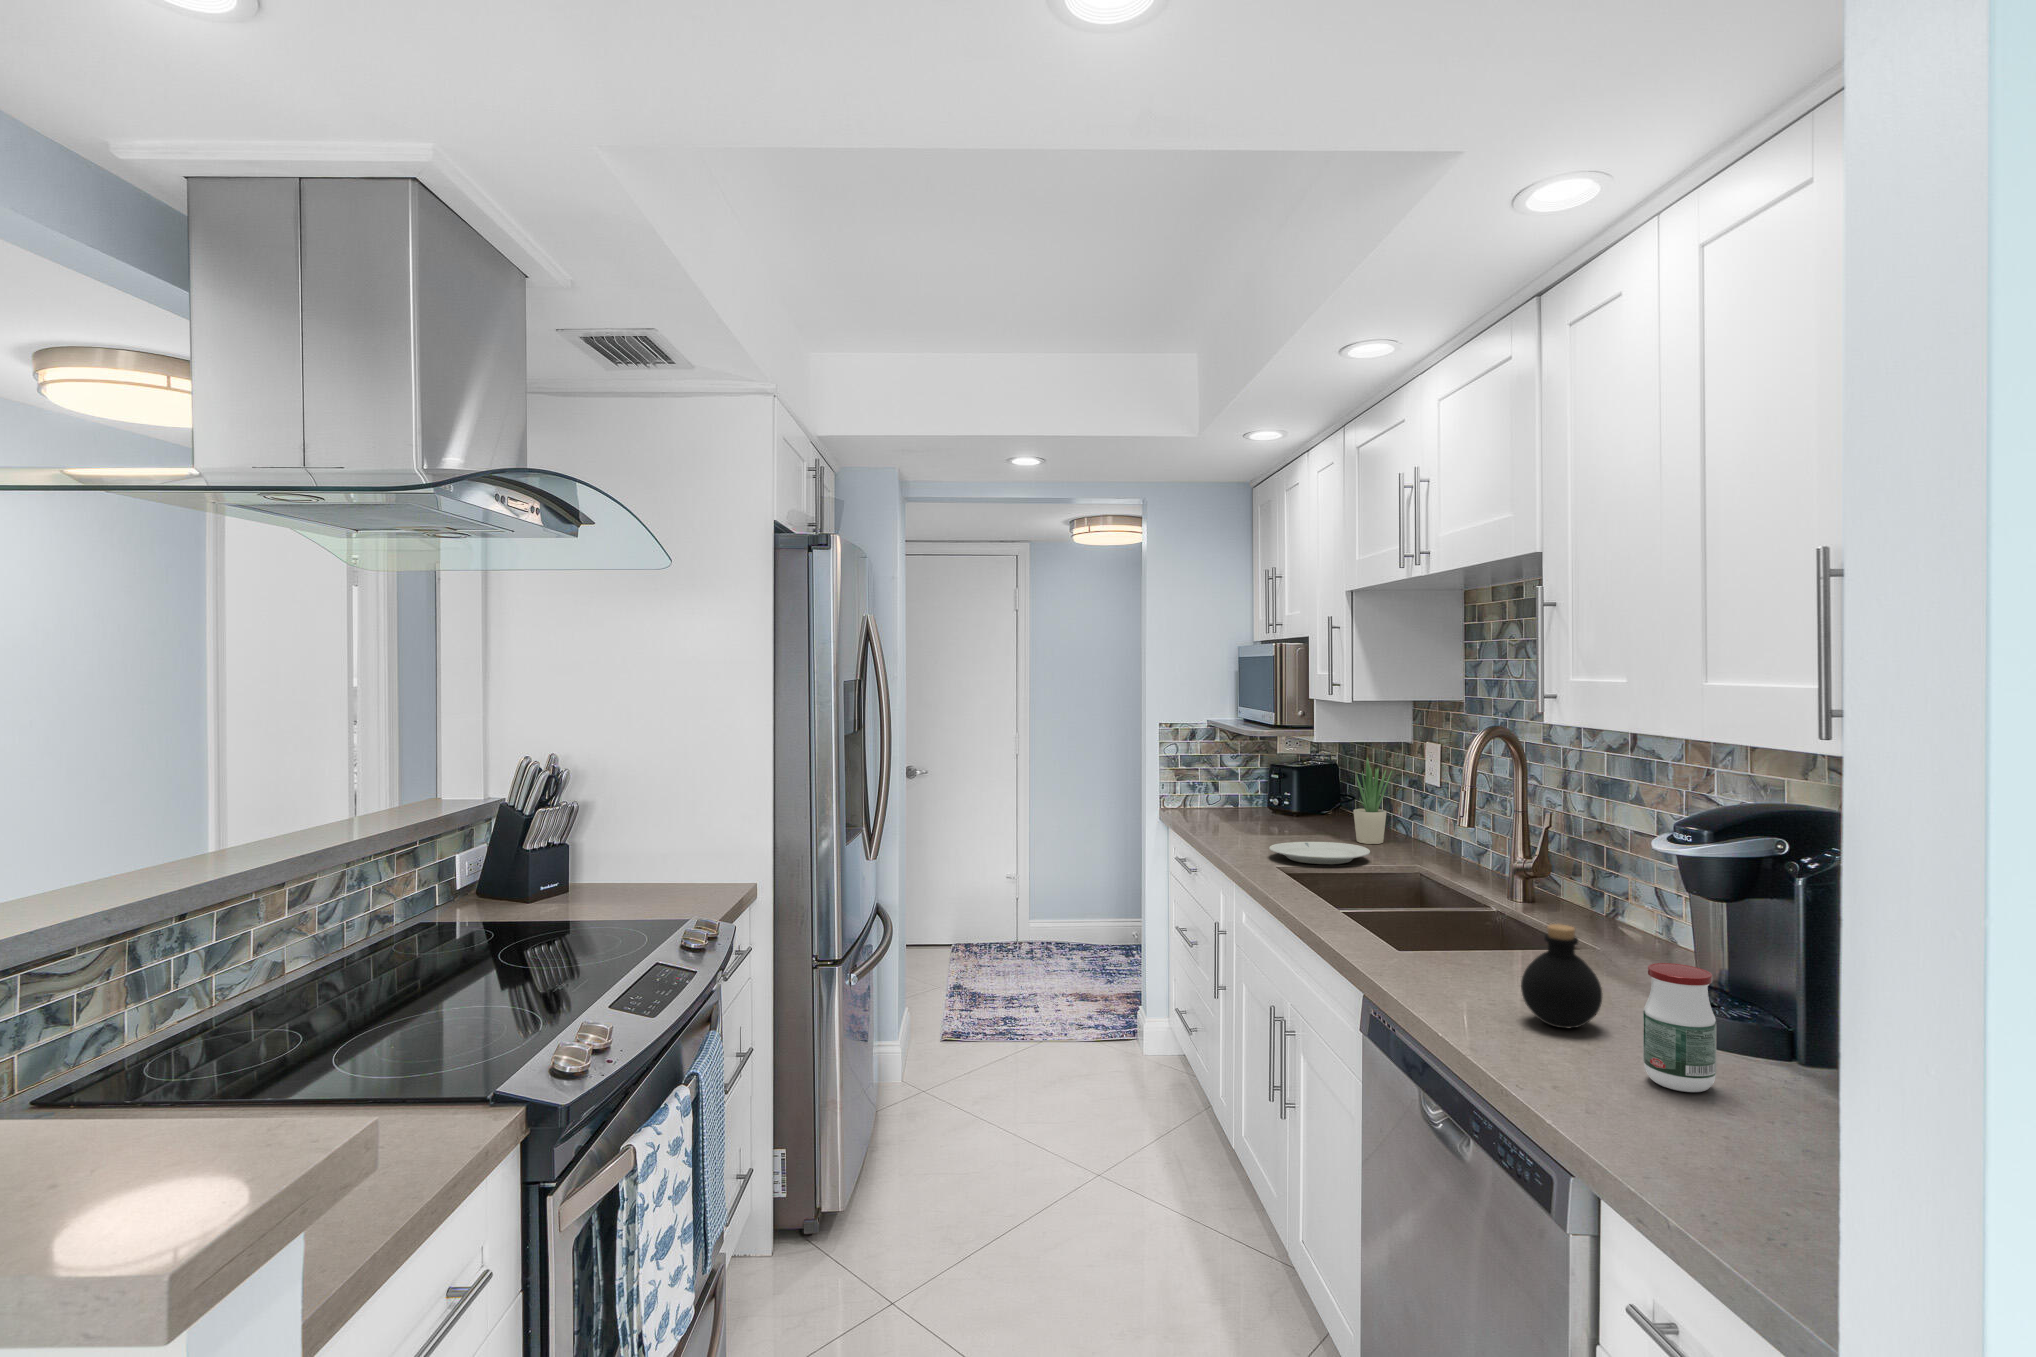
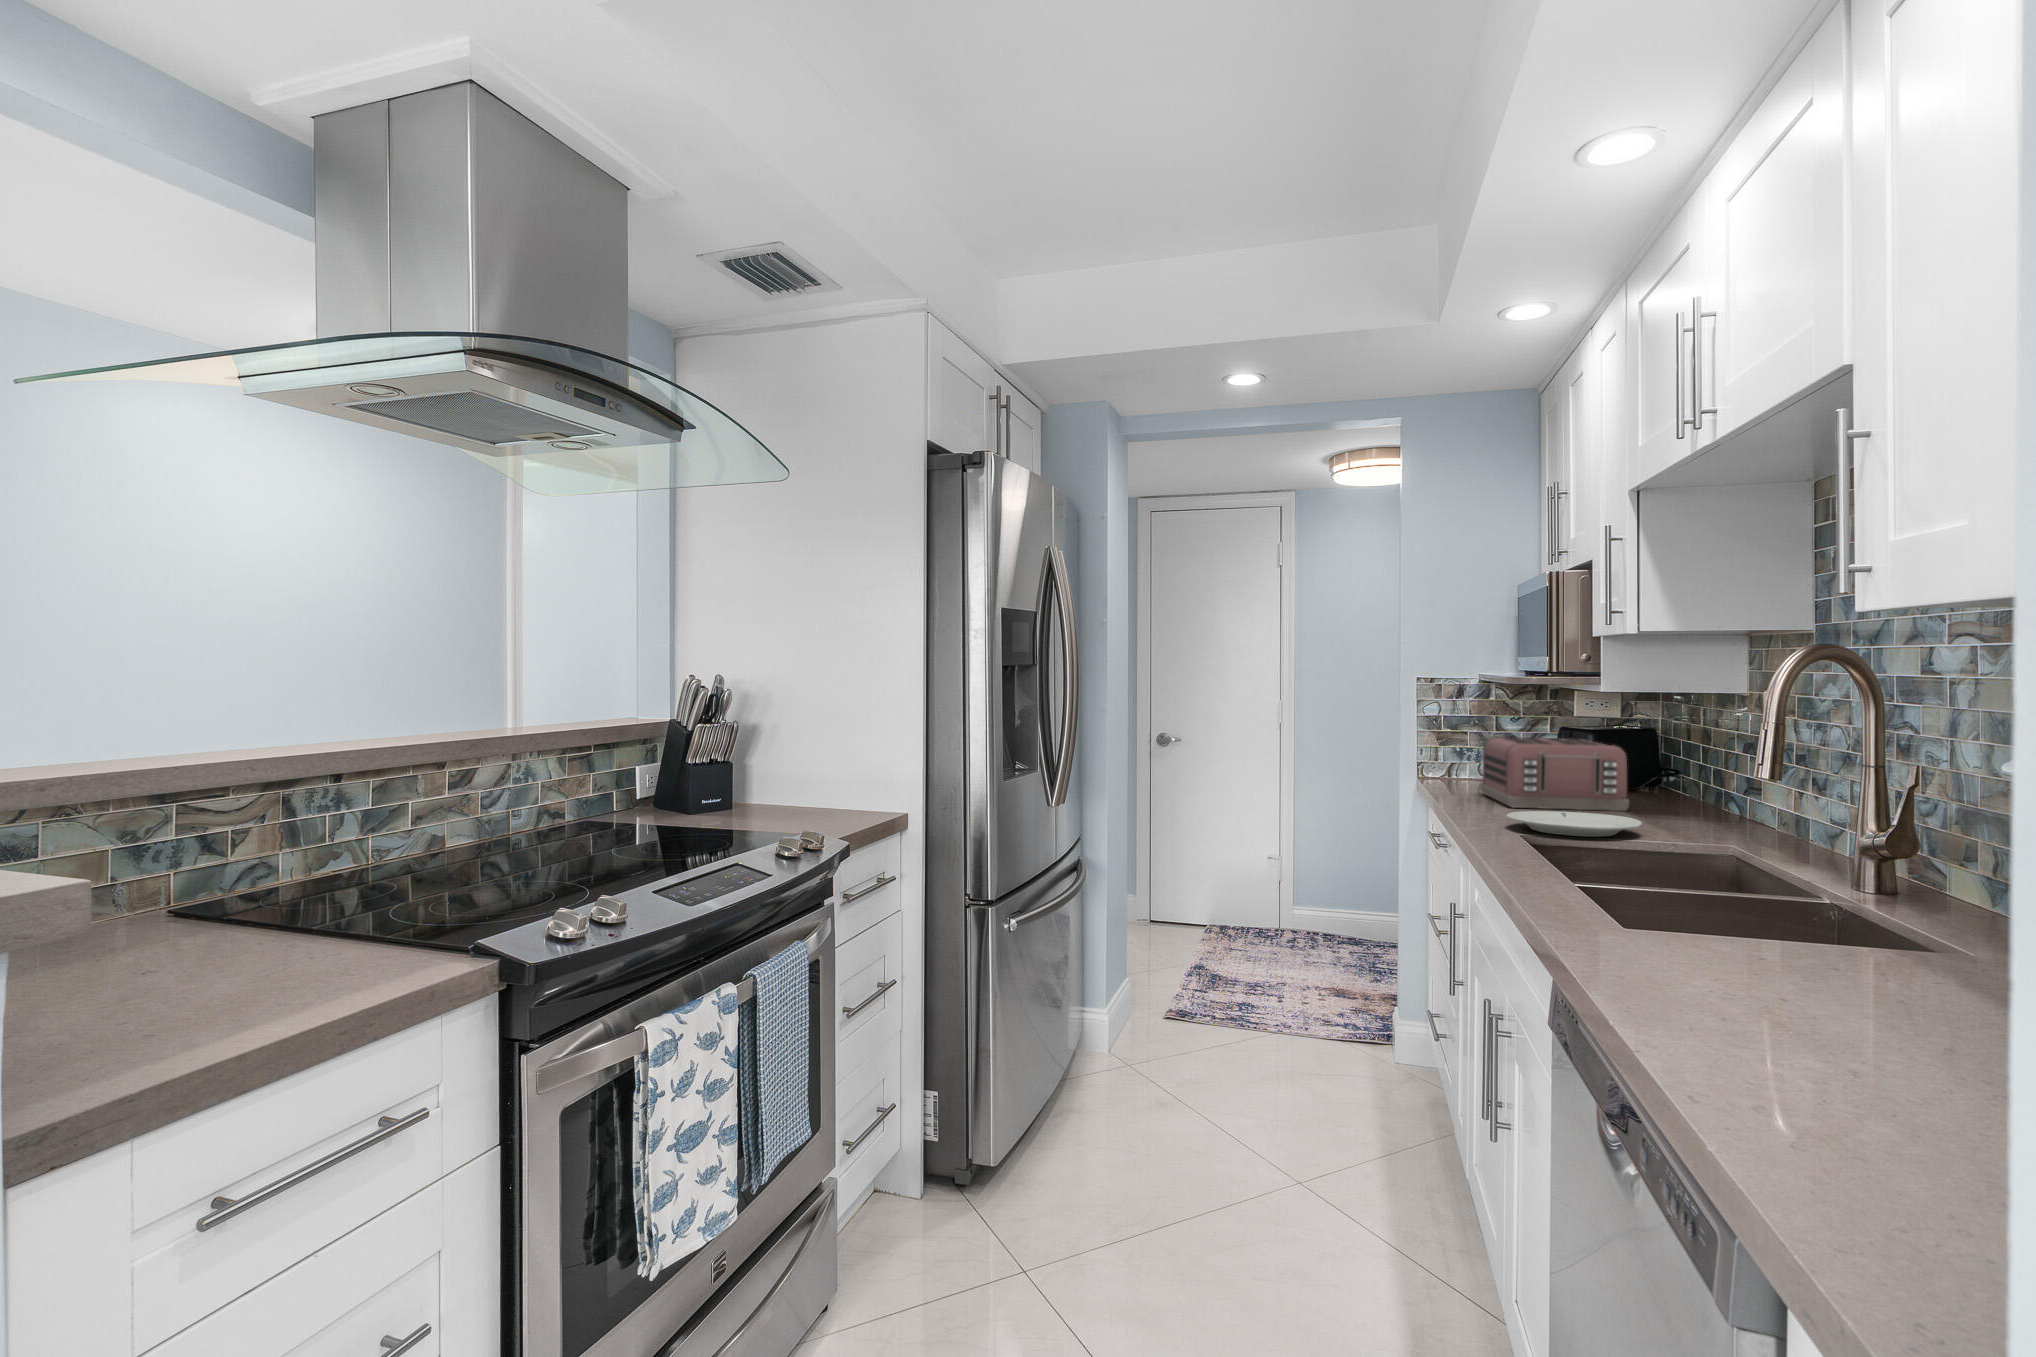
potted plant: present [1353,755,1392,844] -> none [1640,708,1696,822]
toaster: none [1221,775,1341,837] -> present [1481,737,1629,811]
bottle: present [1521,924,1602,1028] -> none [1682,877,1802,1020]
jar: present [1643,963,1716,1092] -> none [1807,922,1923,1110]

